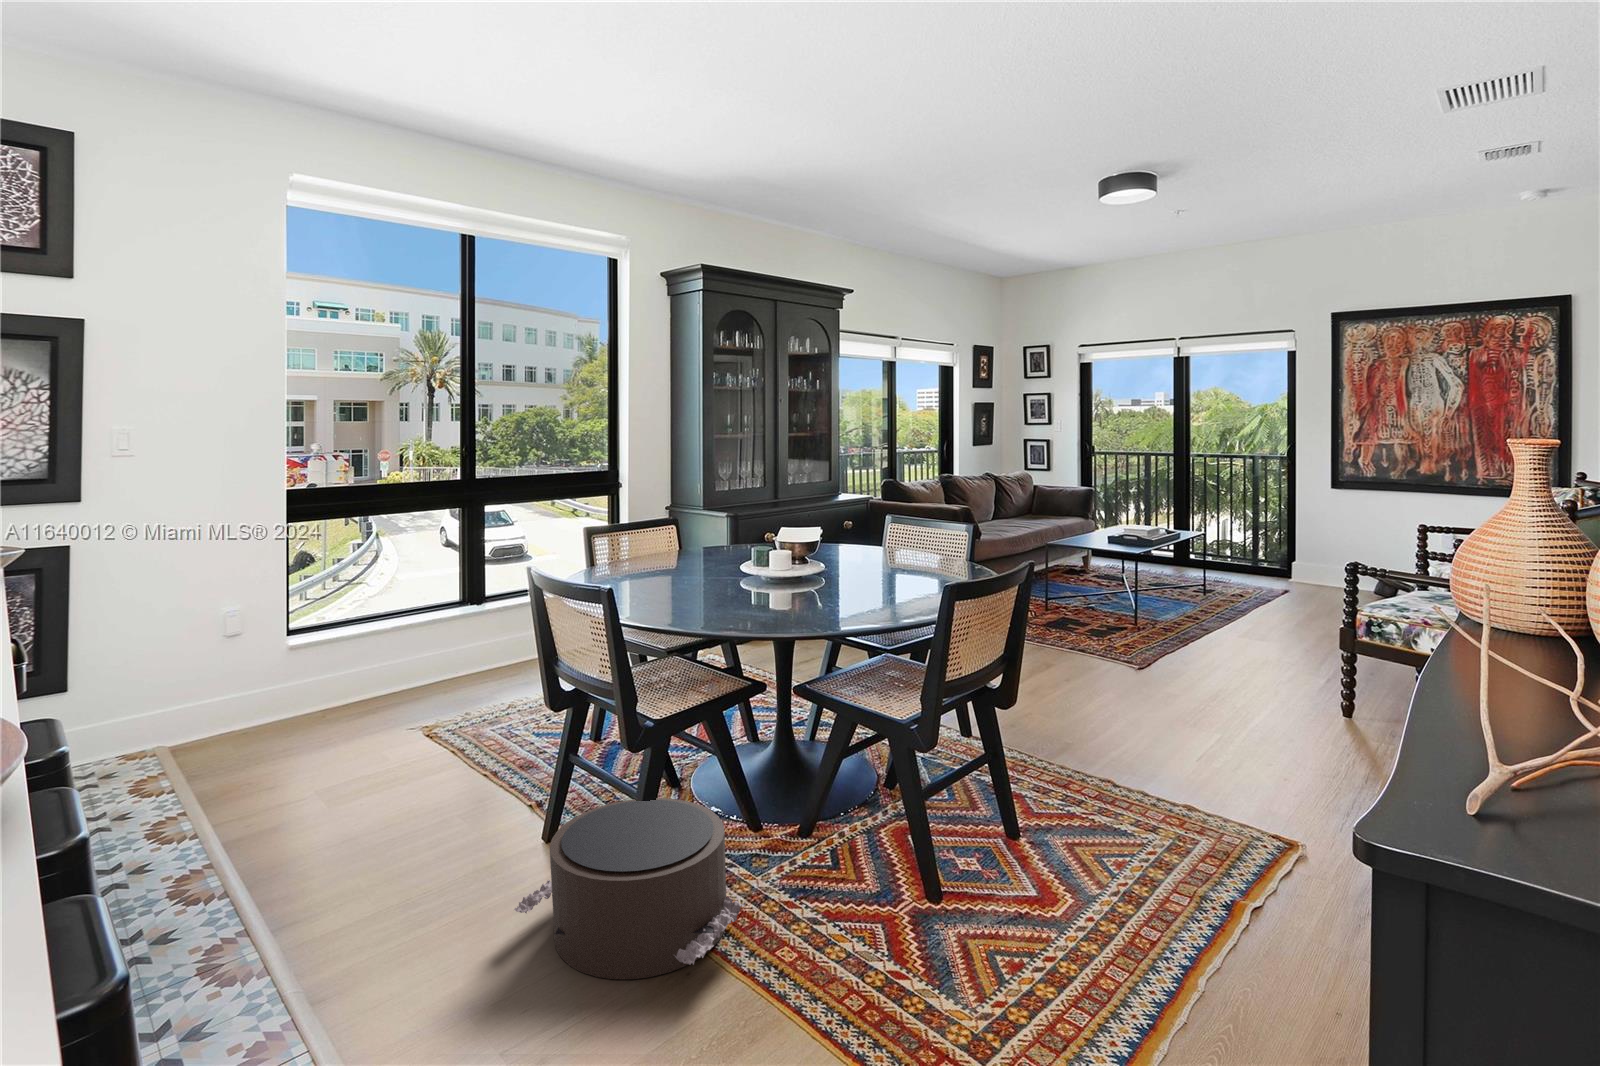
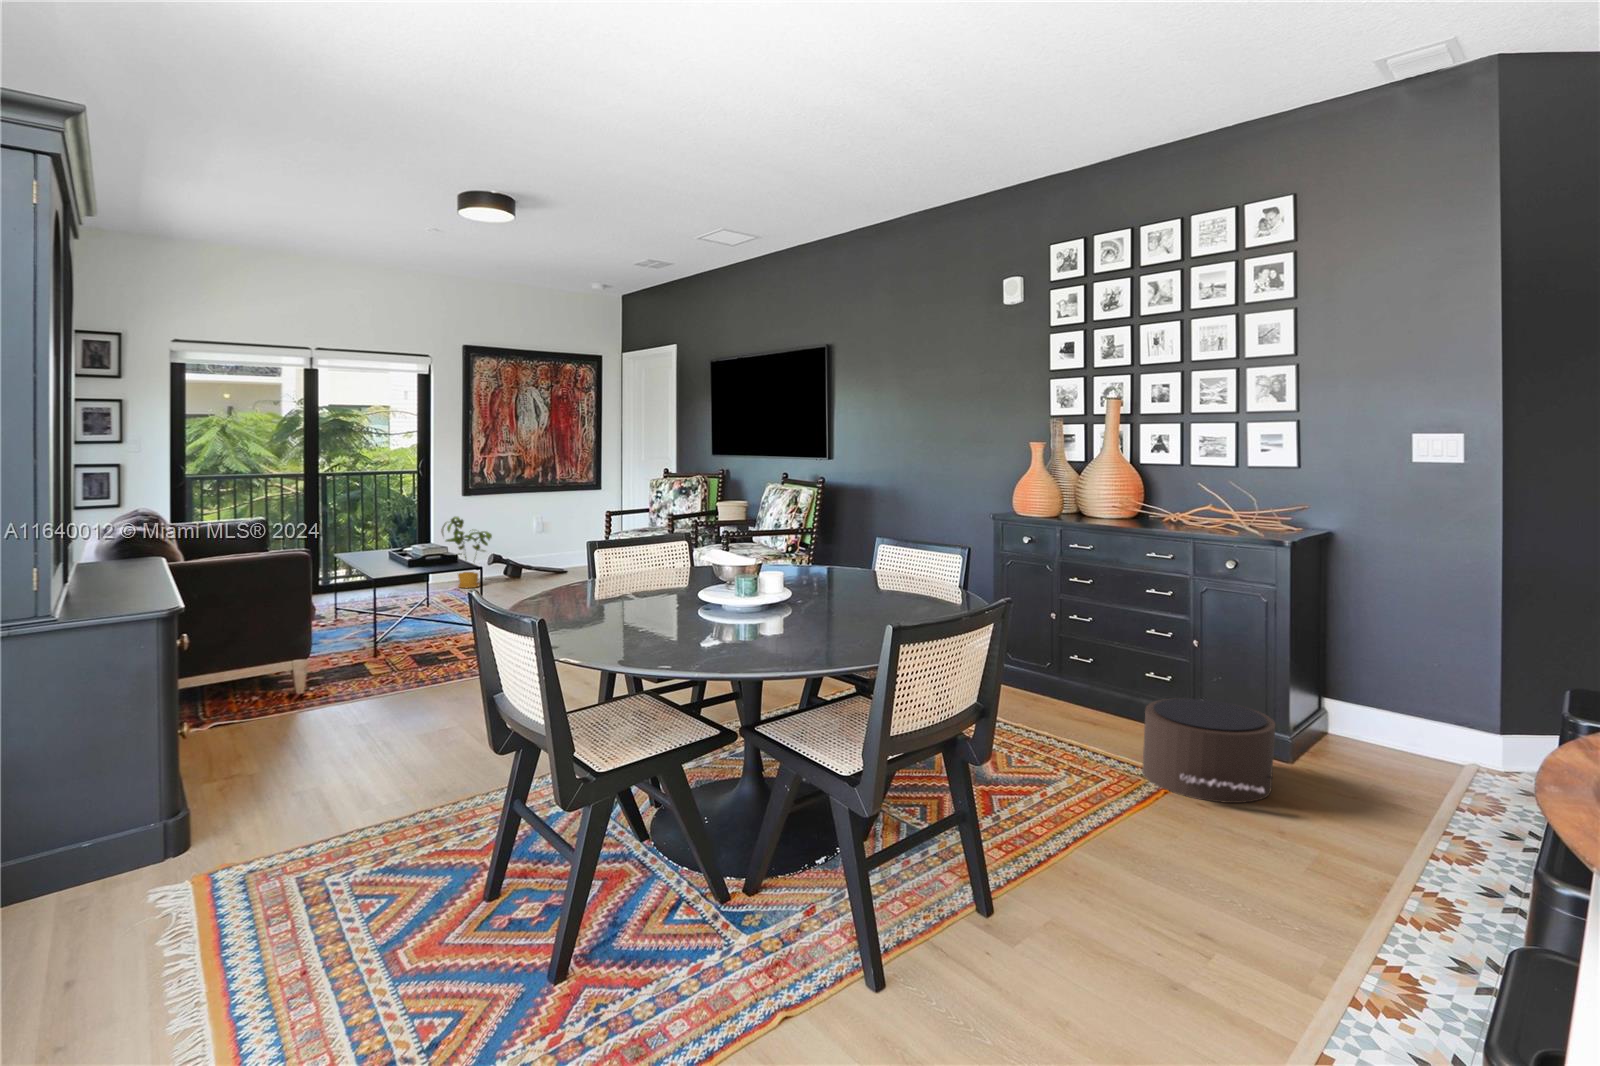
house plant: none [1262,508,1317,589] -> present [441,517,492,588]

